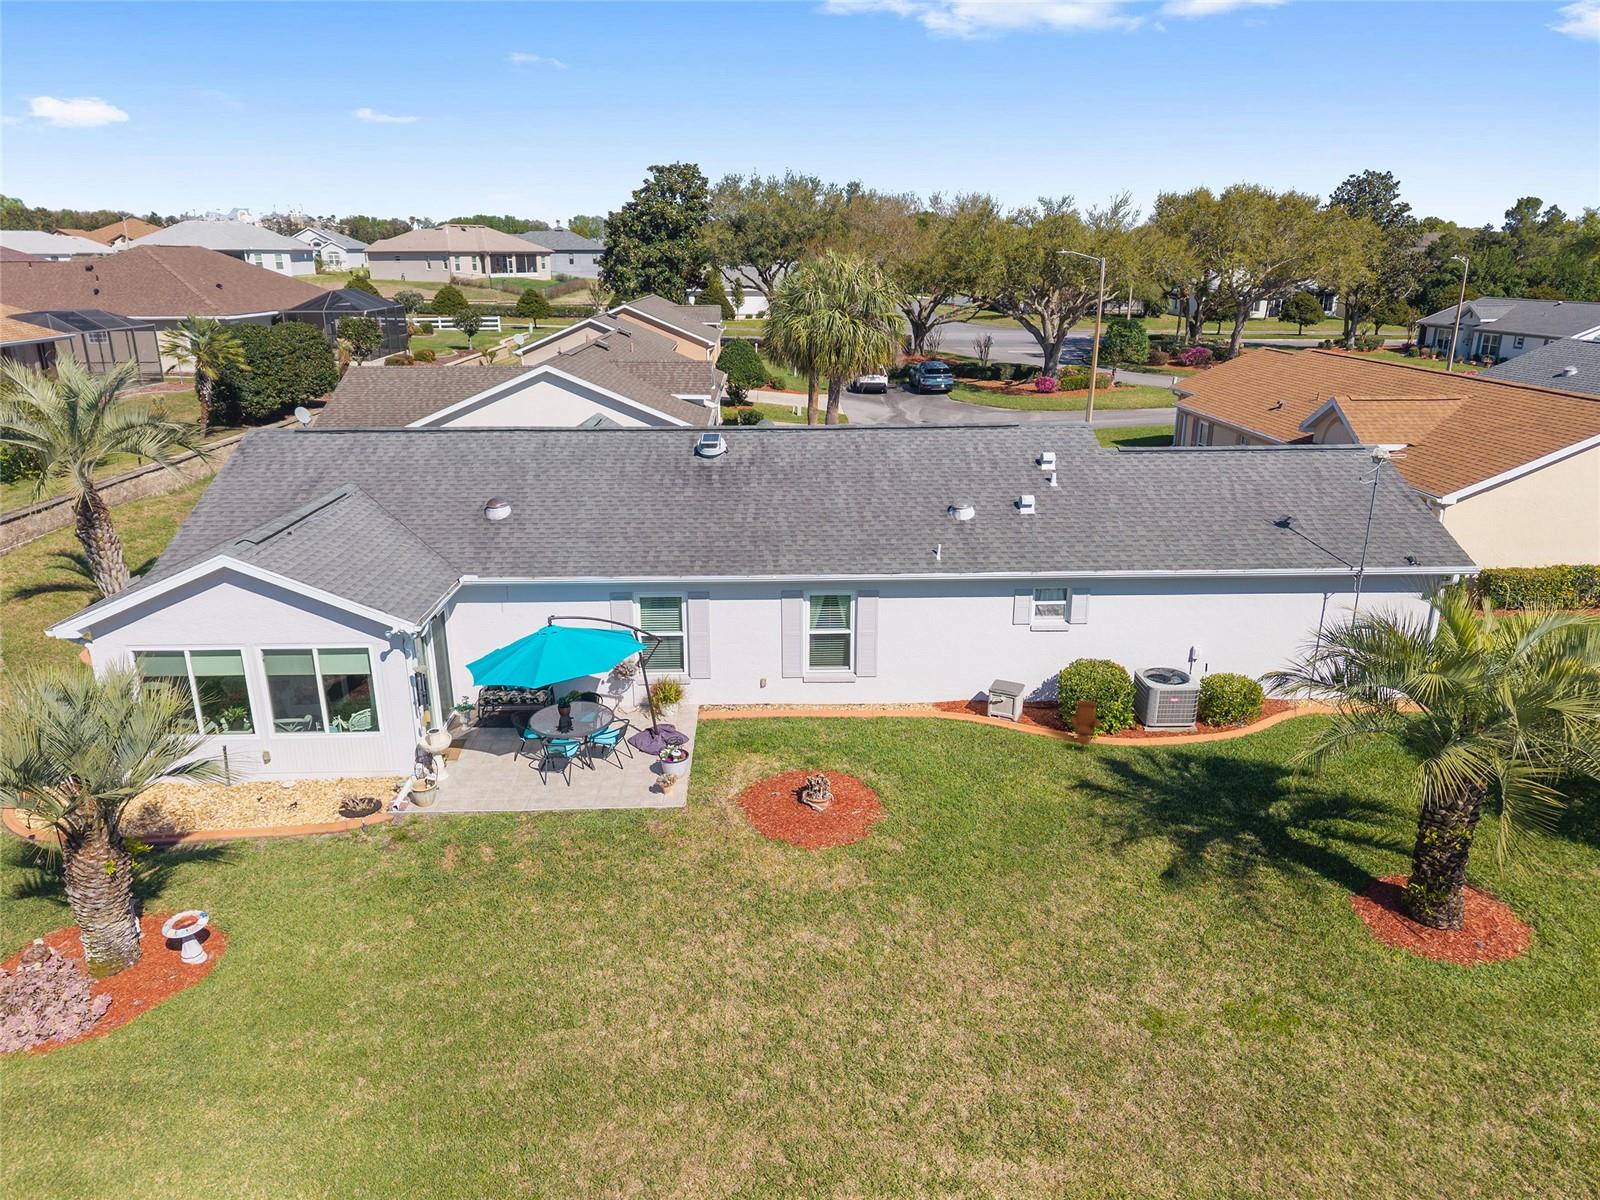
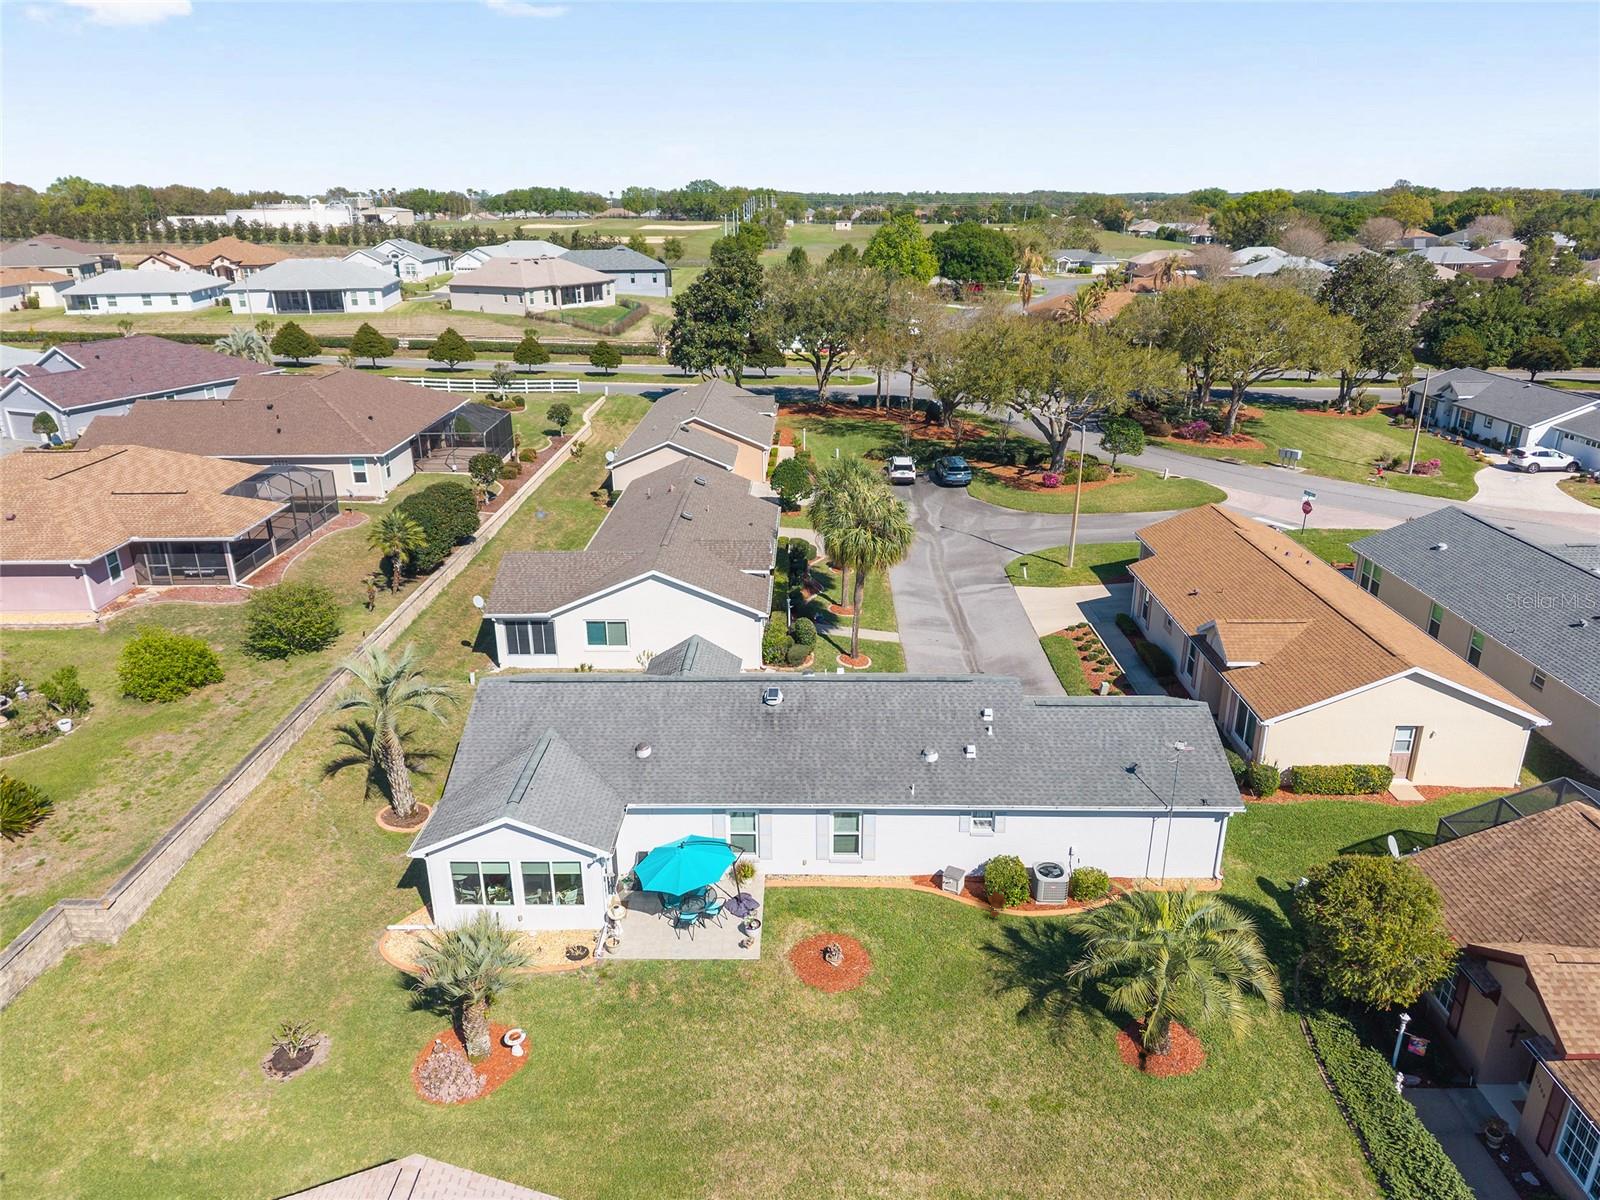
potted plant: none [1403,903,1447,953] -> present [1137,1046,1153,1070]

